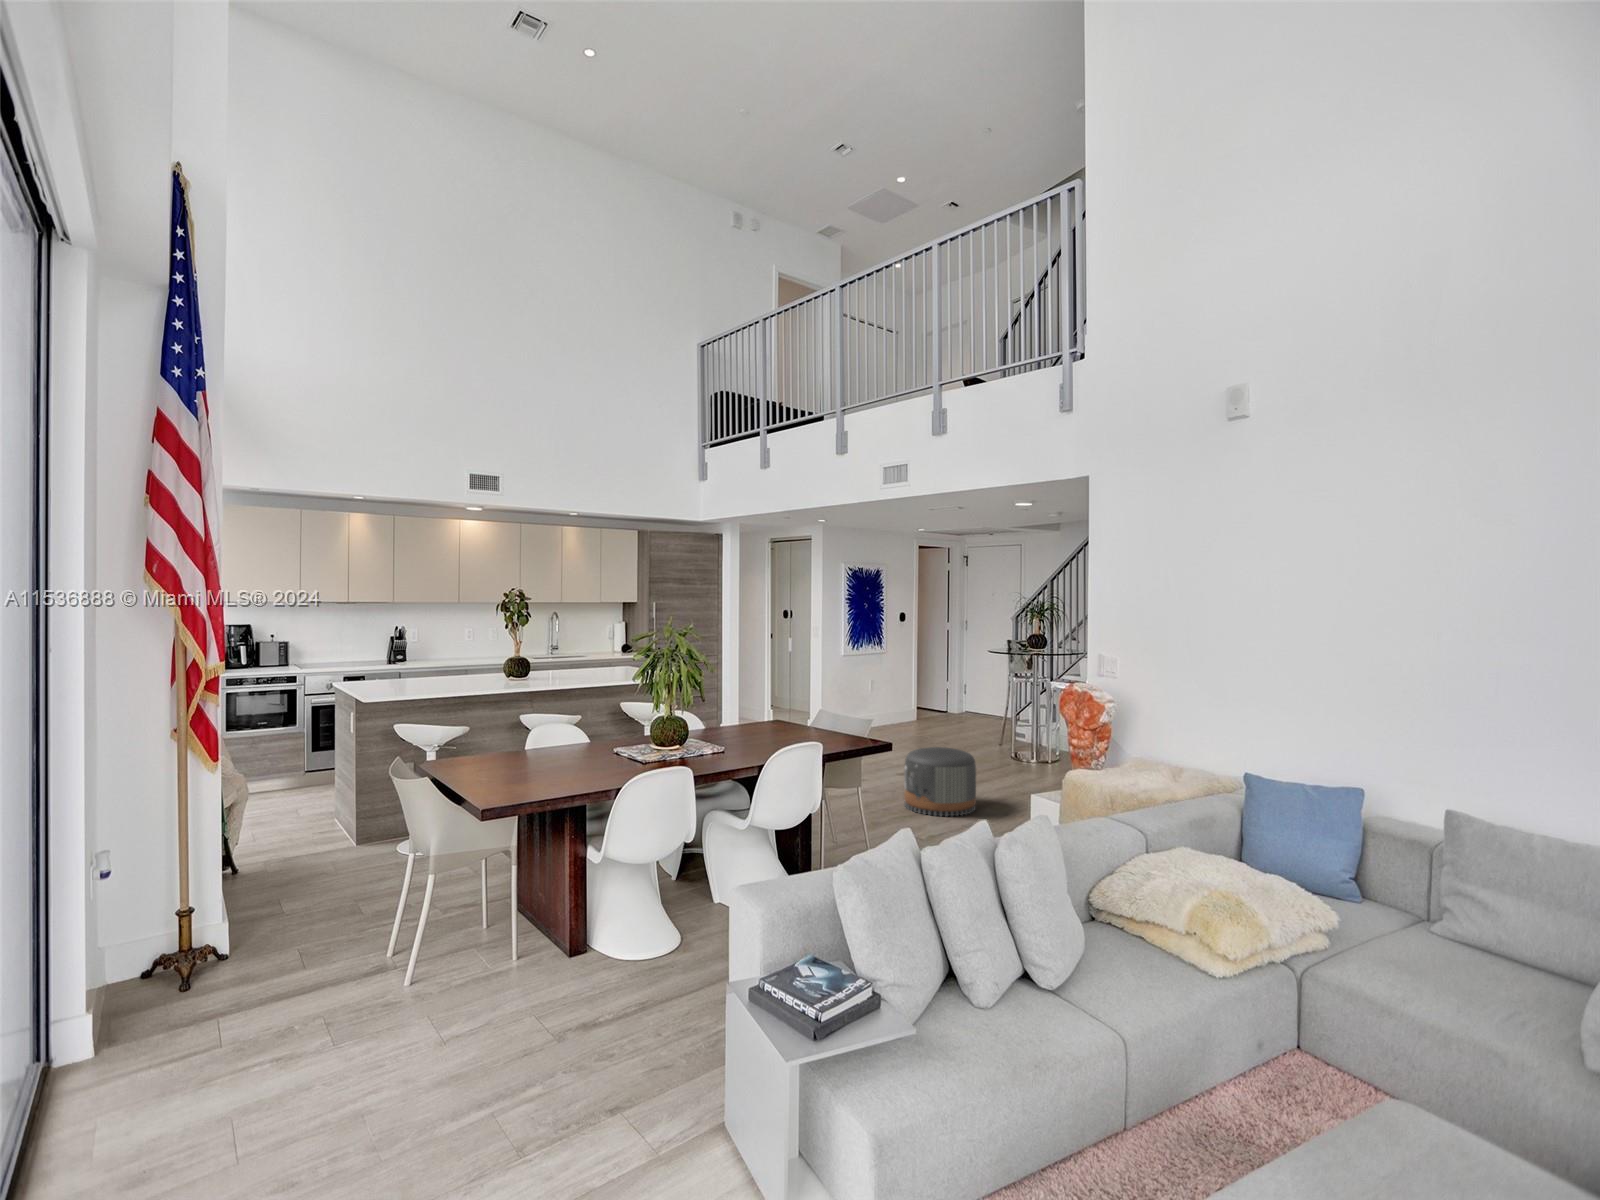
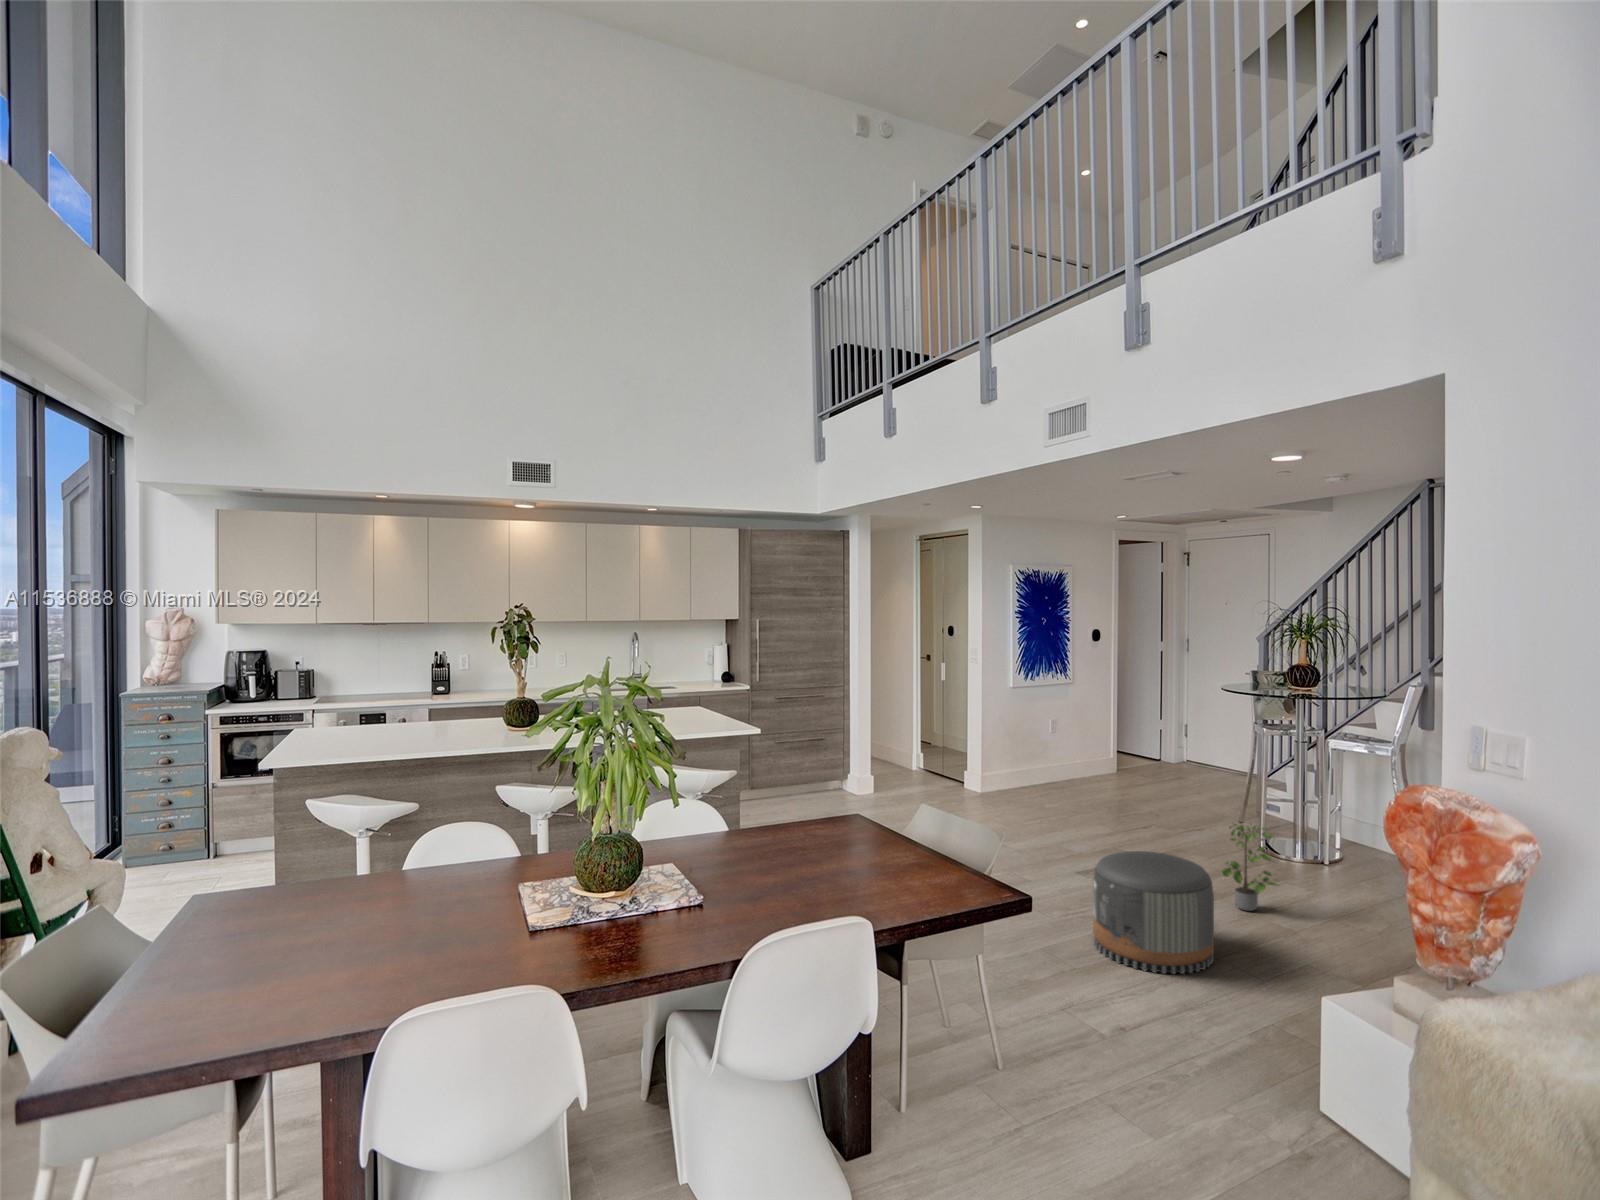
potted plant: none [983,731,1017,787] -> present [1222,824,1277,911]

